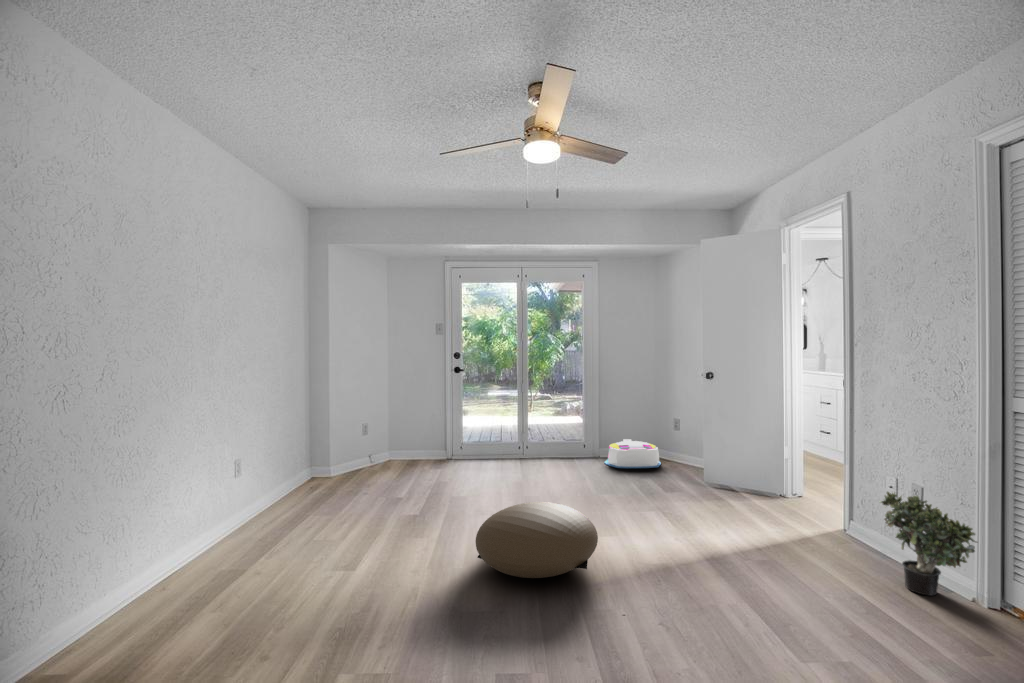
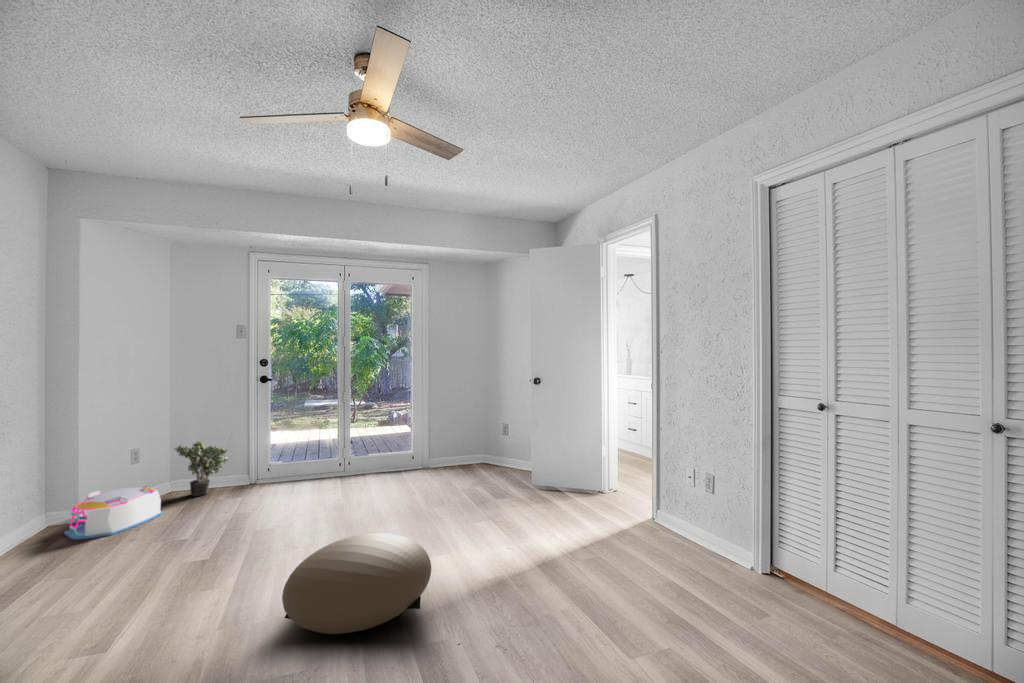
storage bin: present [605,439,661,468] -> present [64,487,163,539]
potted plant: present [880,492,977,595] -> present [174,442,228,496]

